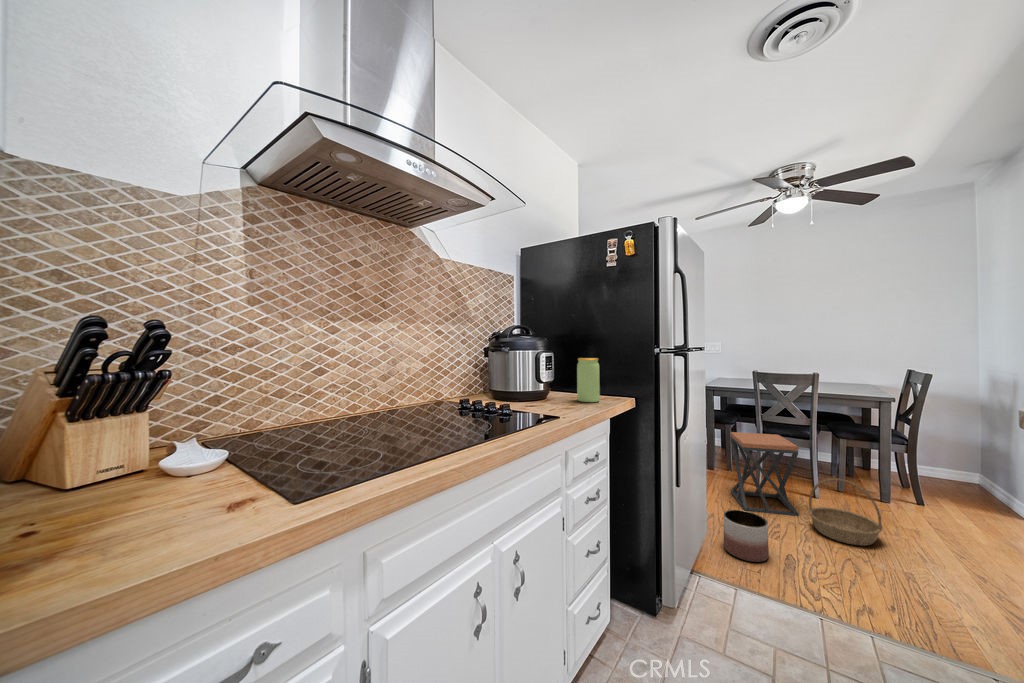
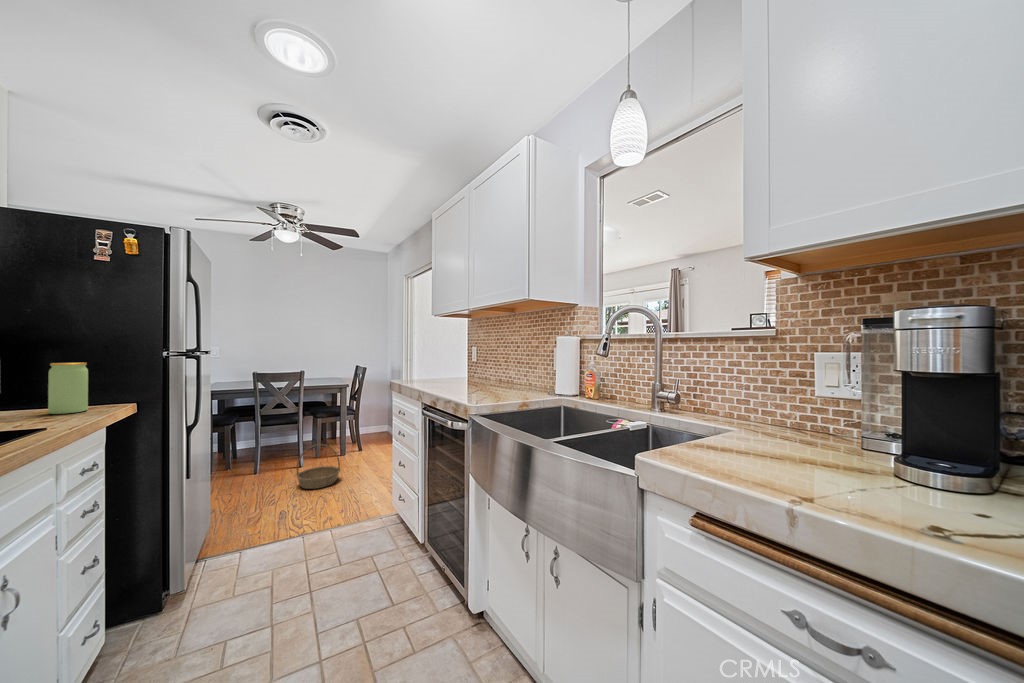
stool: present [731,432,799,516] -> none [231,424,289,497]
planter: present [723,510,769,562] -> none [227,490,267,532]

